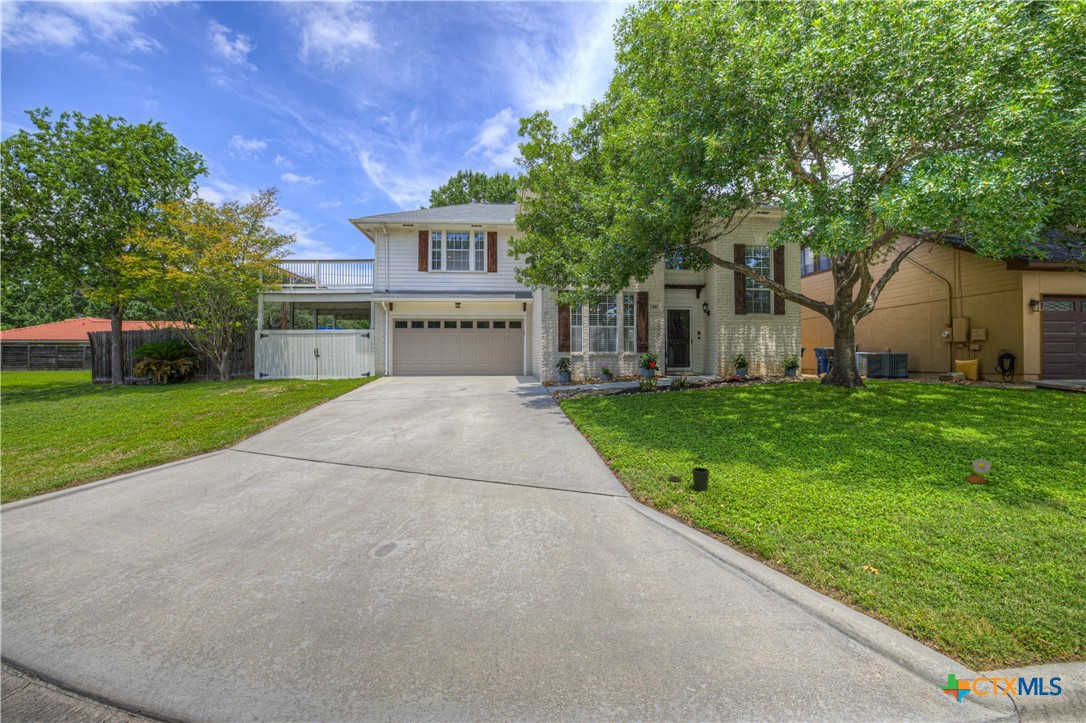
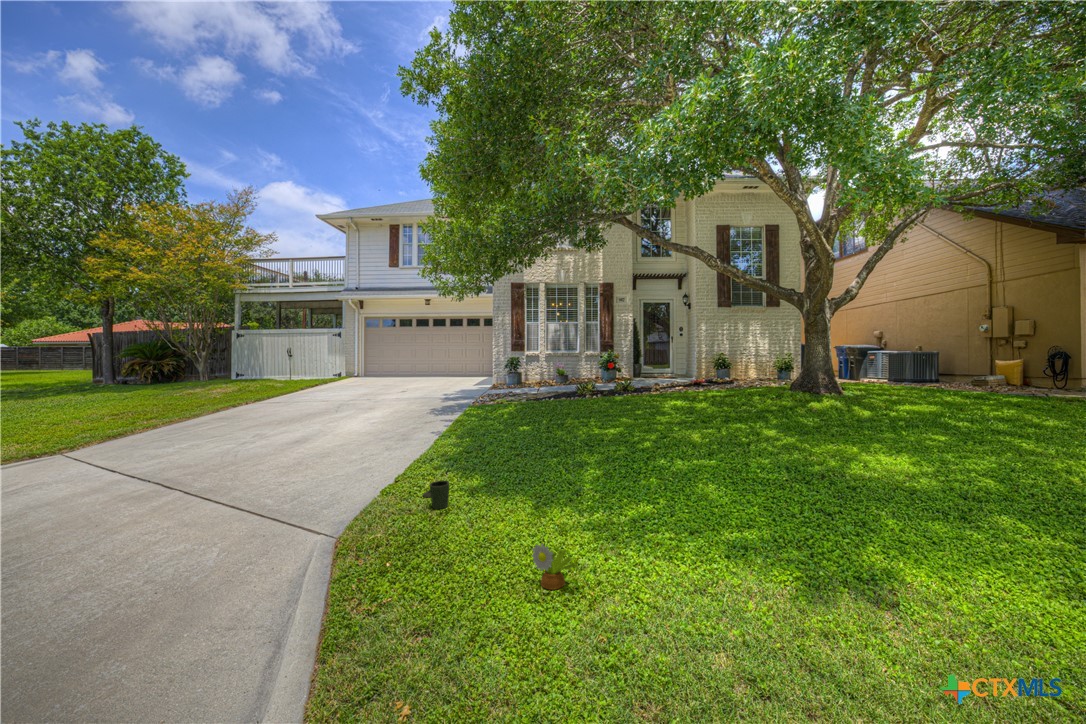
decorative plant: present [961,458,995,484] -> present [532,543,579,590]

